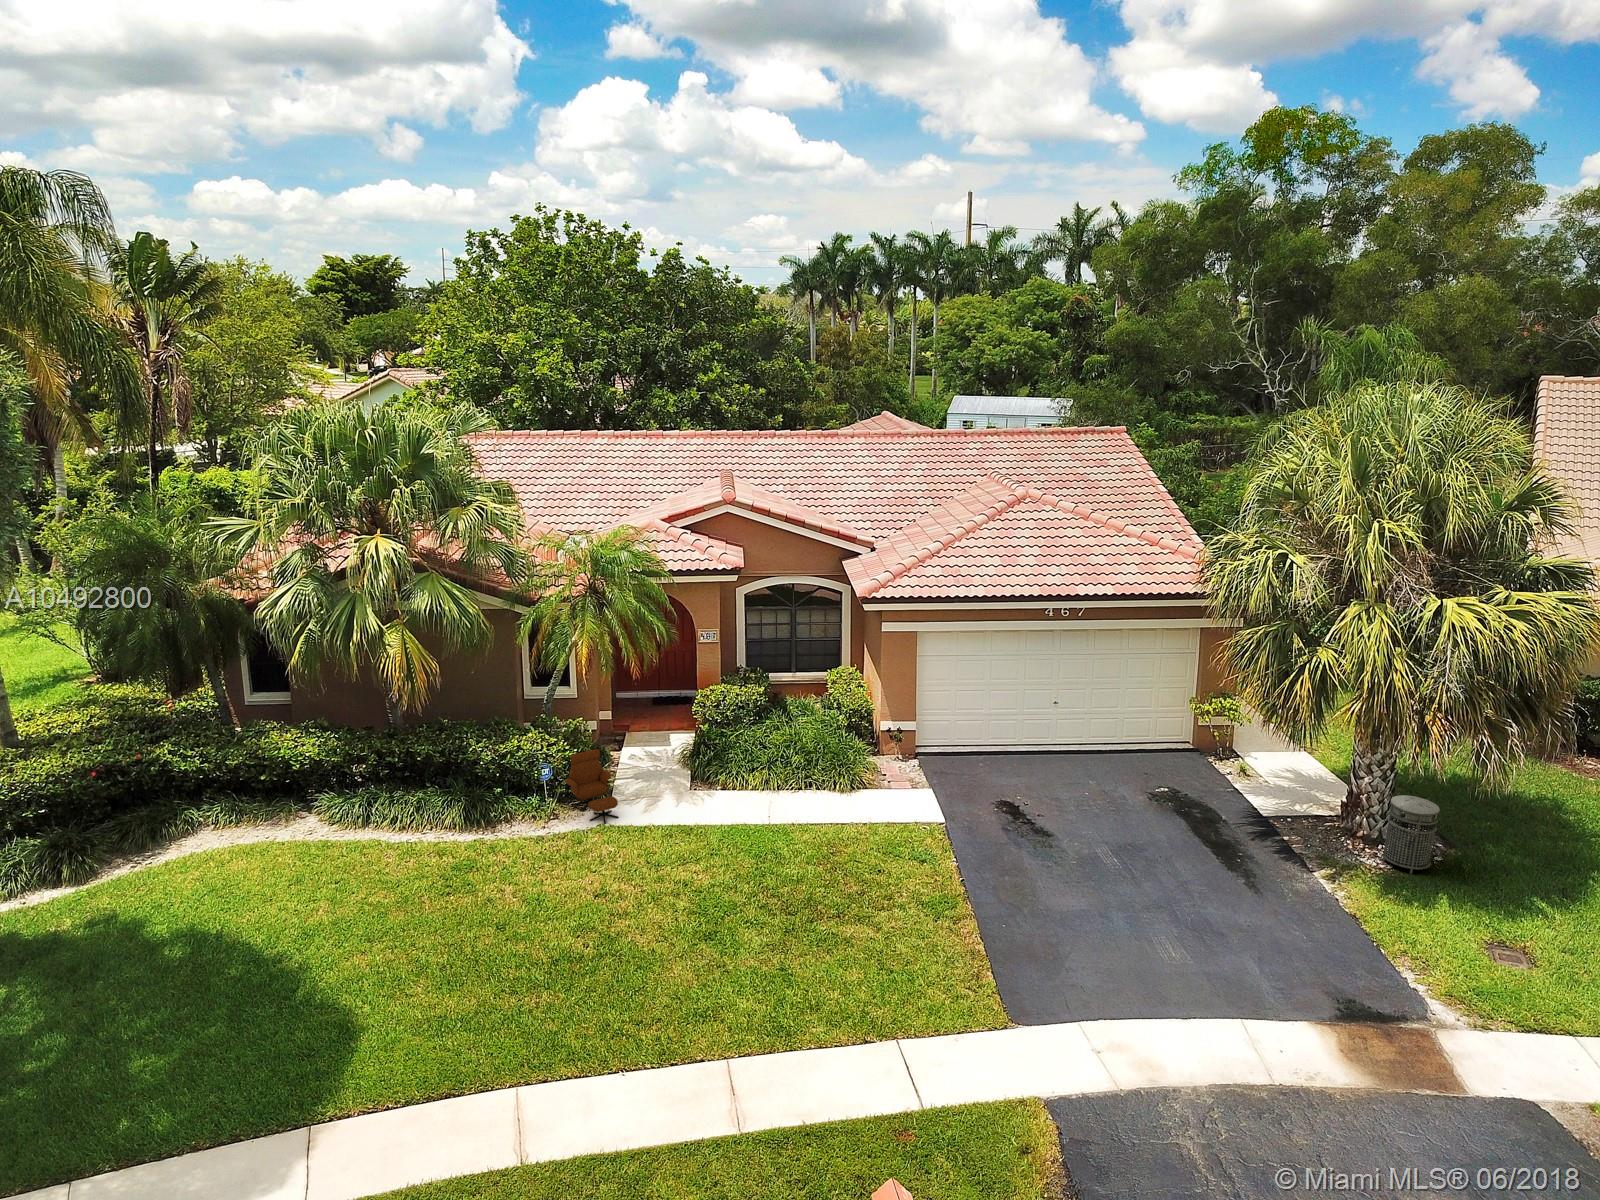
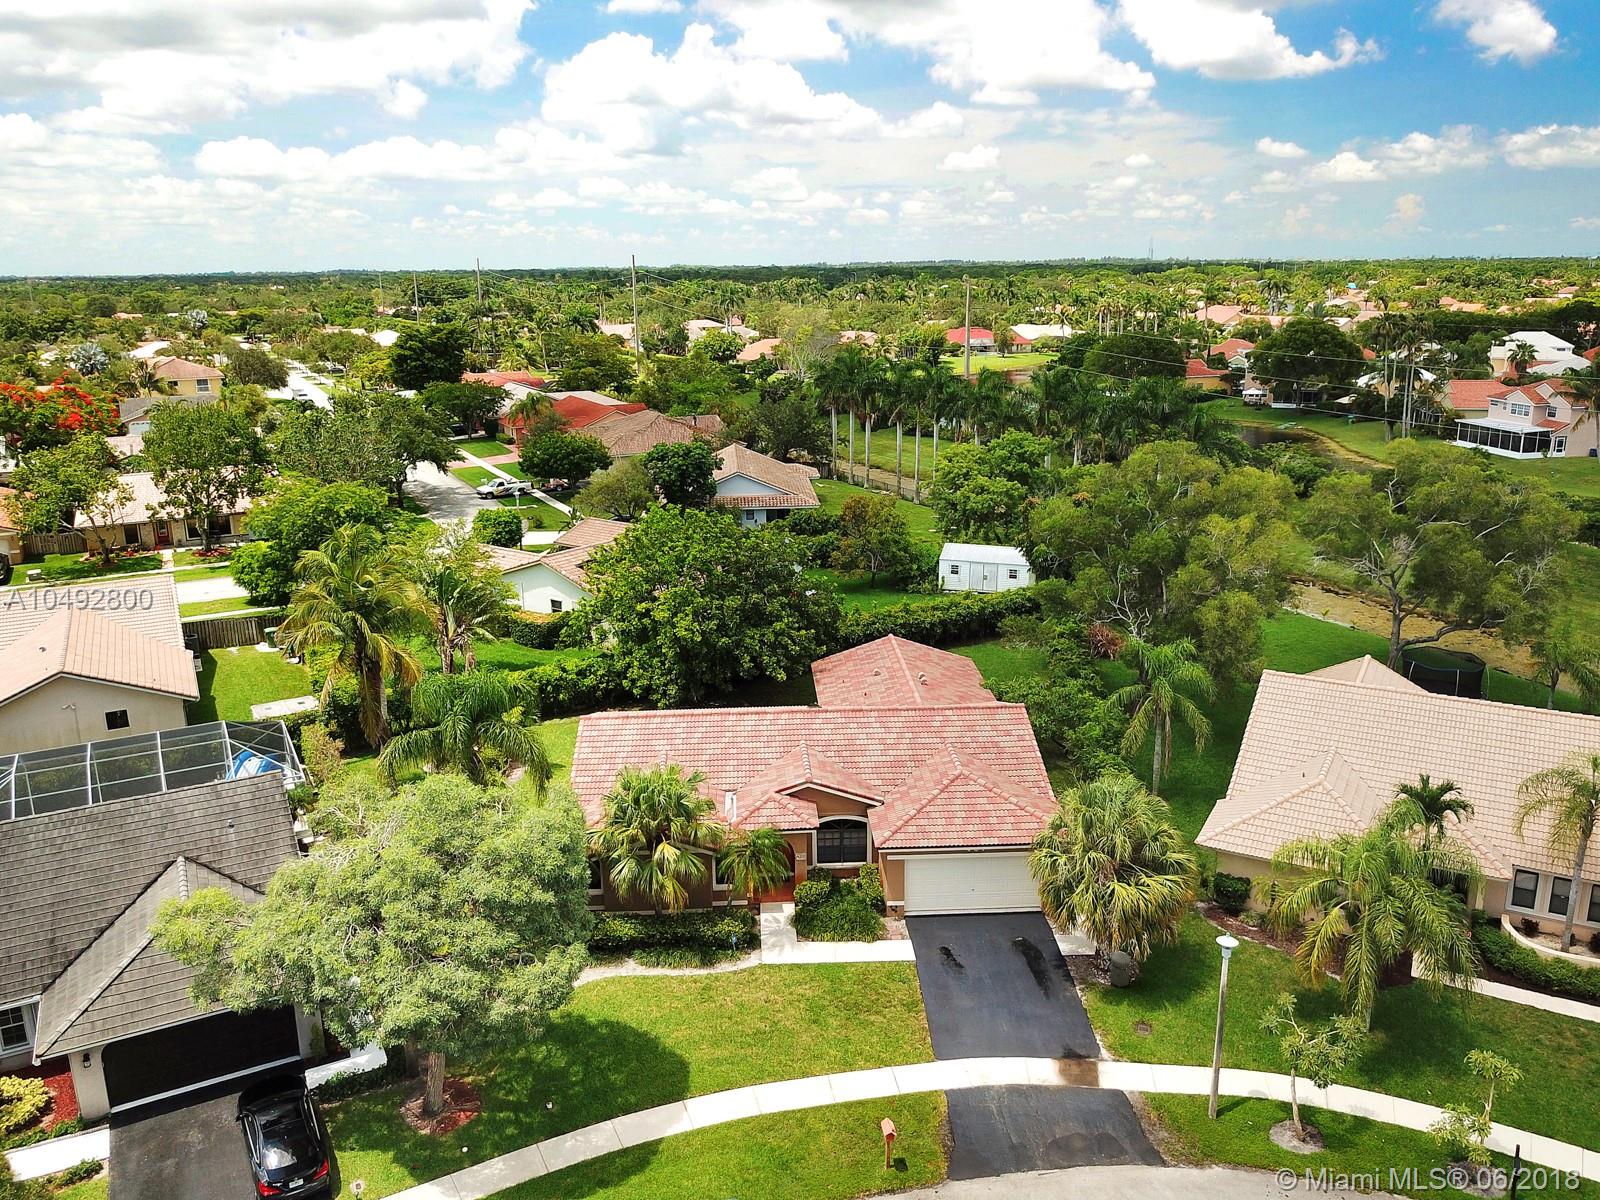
lounge chair: present [565,749,619,824] -> none [742,926,768,964]

